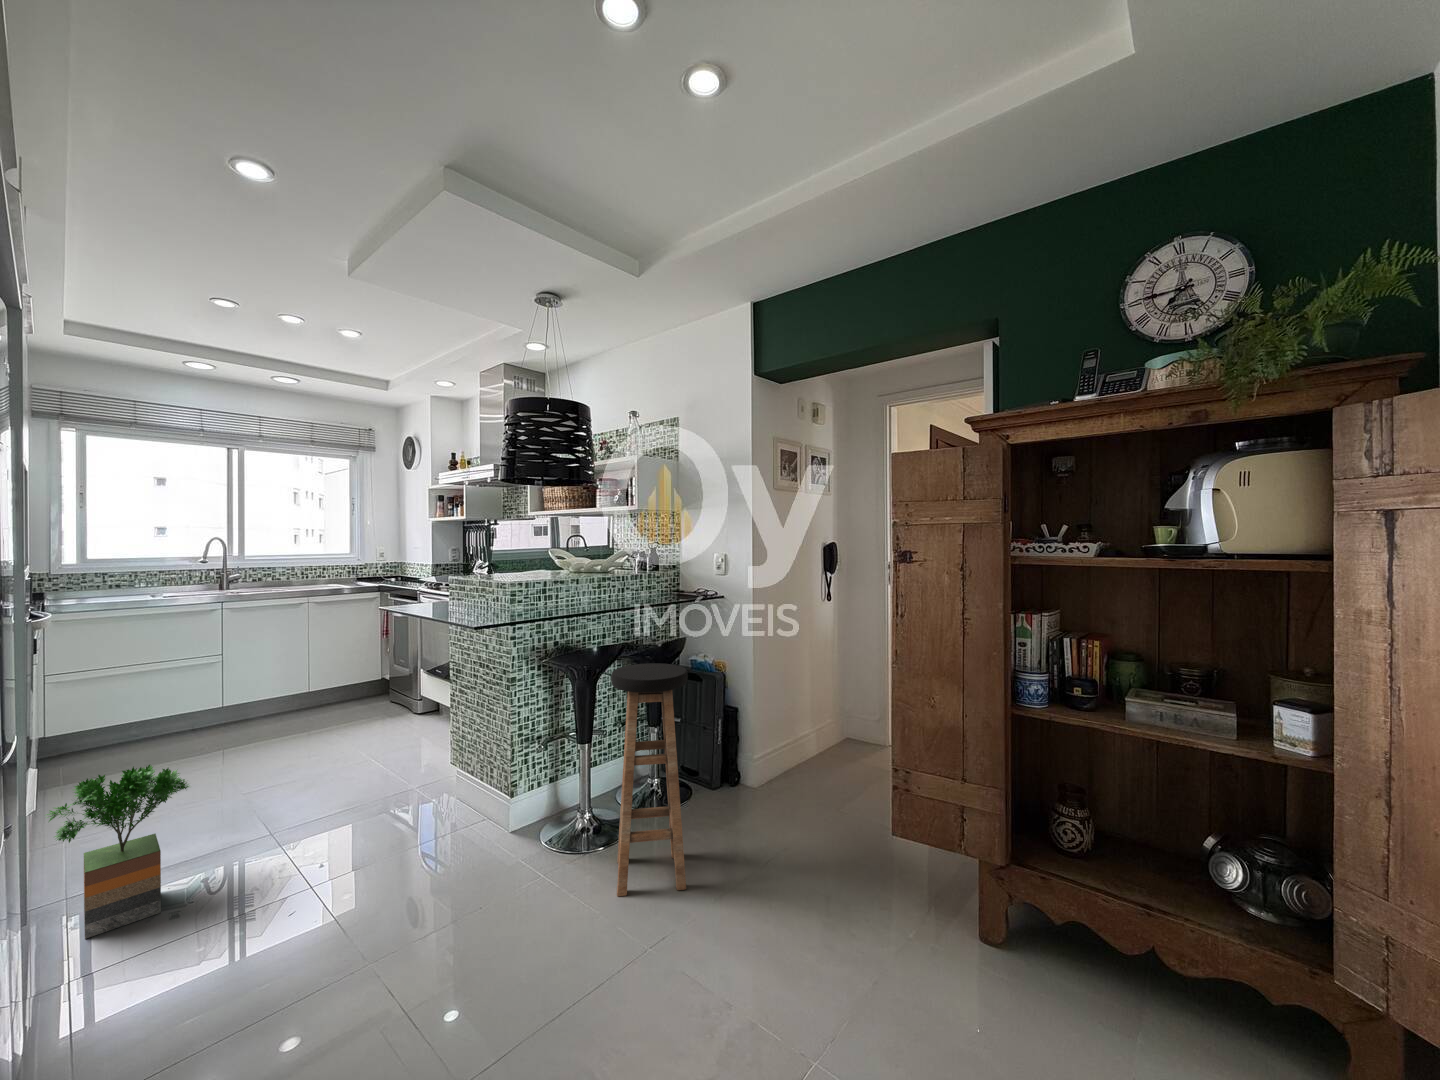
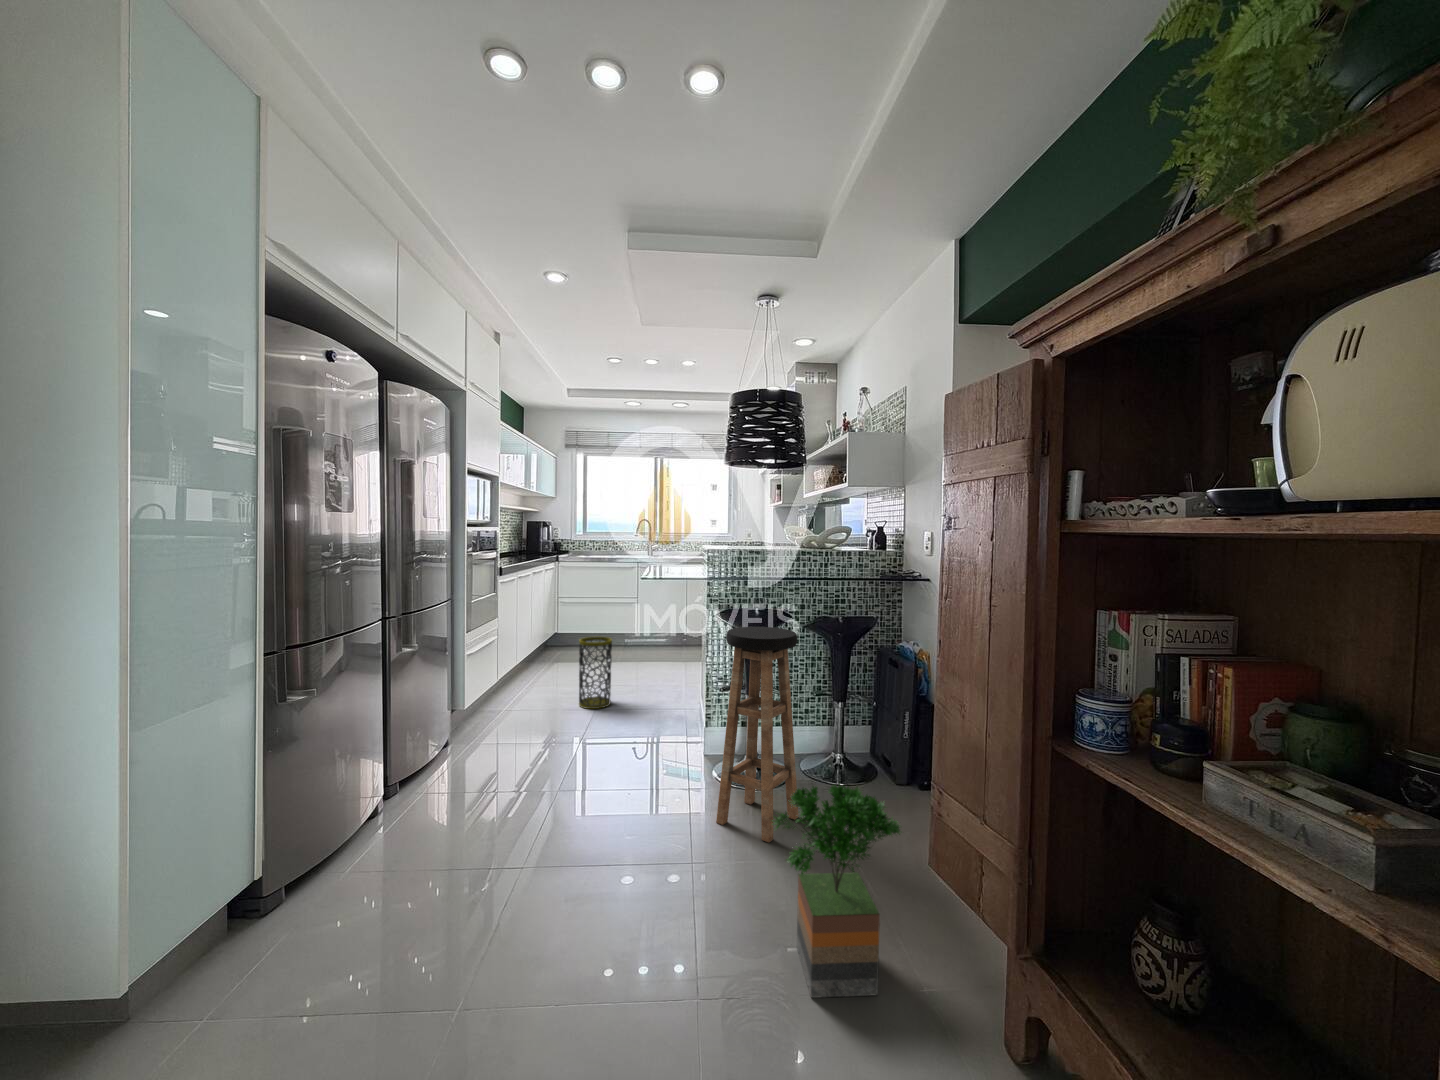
trash can: none [234,722,296,840] -> present [579,637,612,709]
potted tree: present [47,765,189,939] -> present [773,785,900,998]

